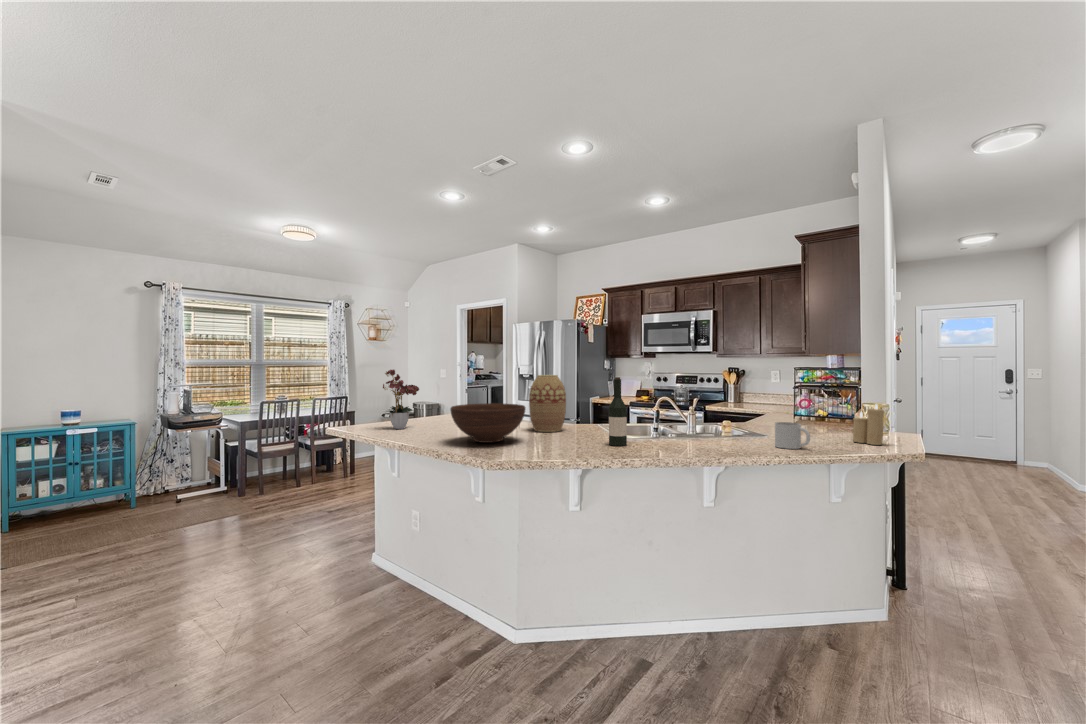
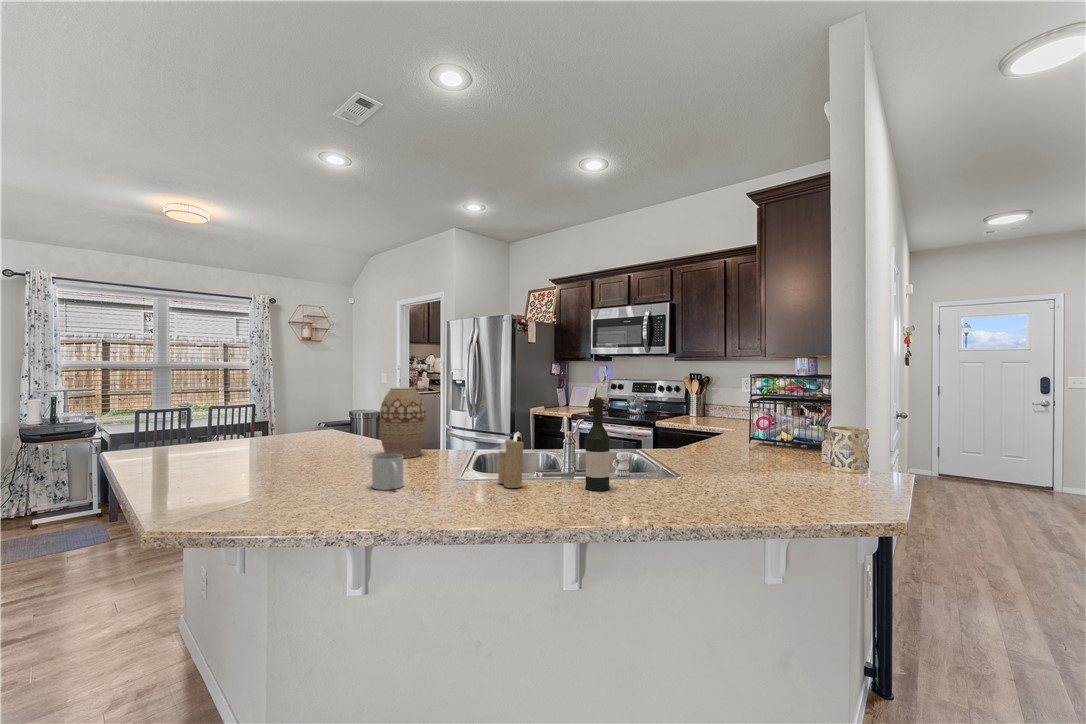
flower arrangement: present [383,370,419,429] -> none [204,376,262,451]
wine bottle: present [609,377,627,446] -> present [586,397,609,491]
fruit bowl: present [450,403,525,443] -> none [251,423,351,473]
candle: present [853,404,884,445] -> present [498,434,524,488]
mug: present [775,422,810,449] -> present [372,454,403,490]

